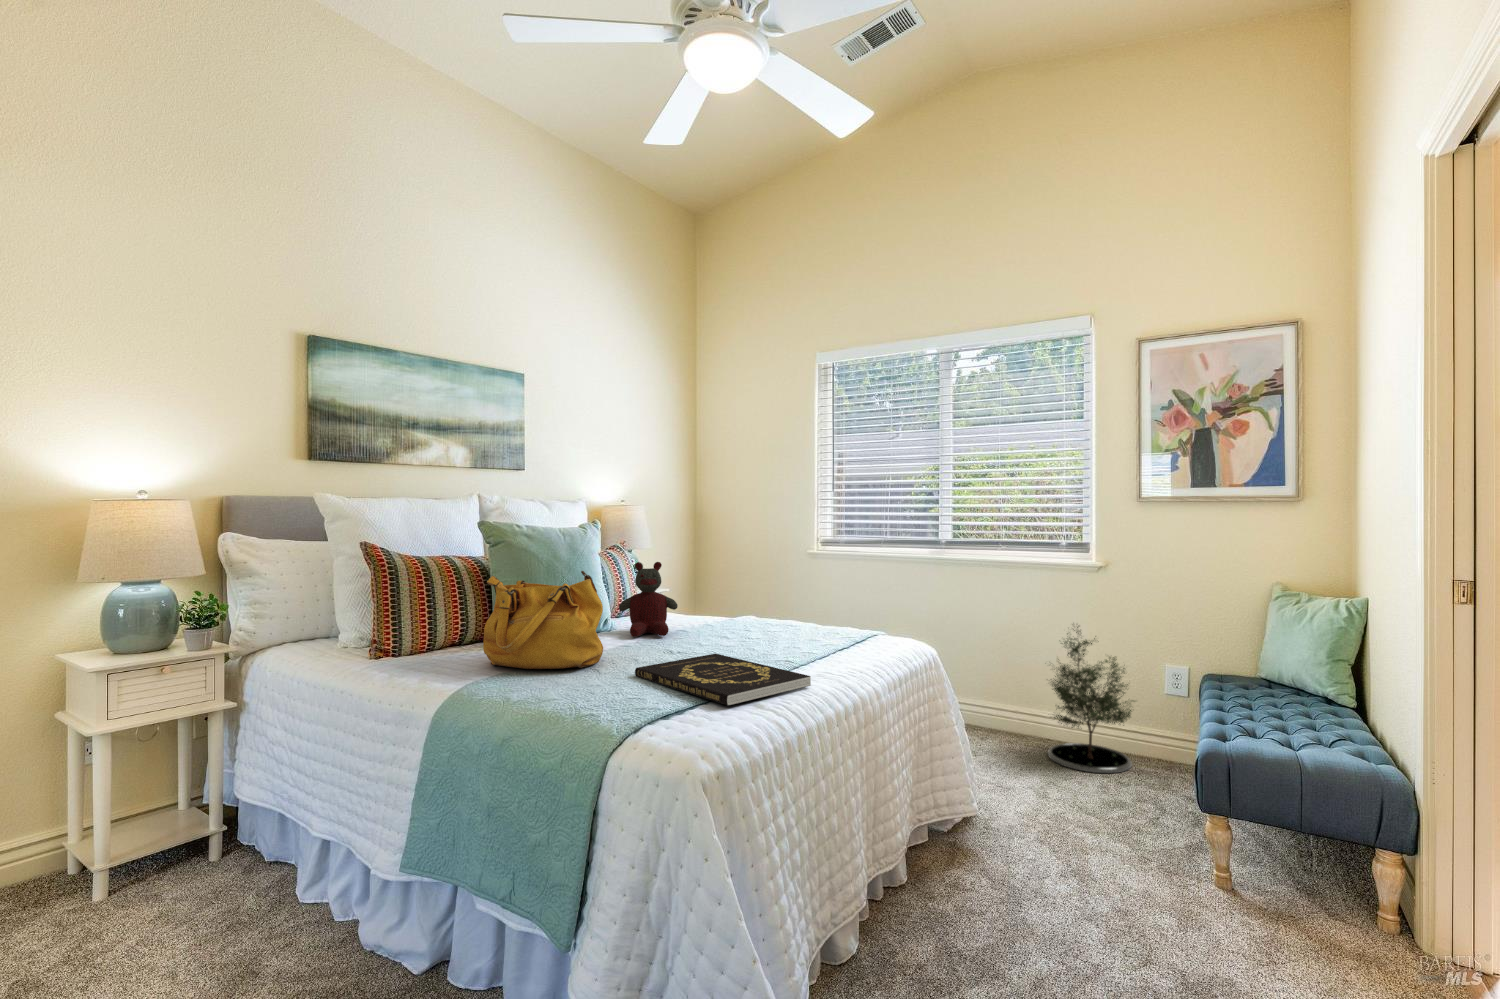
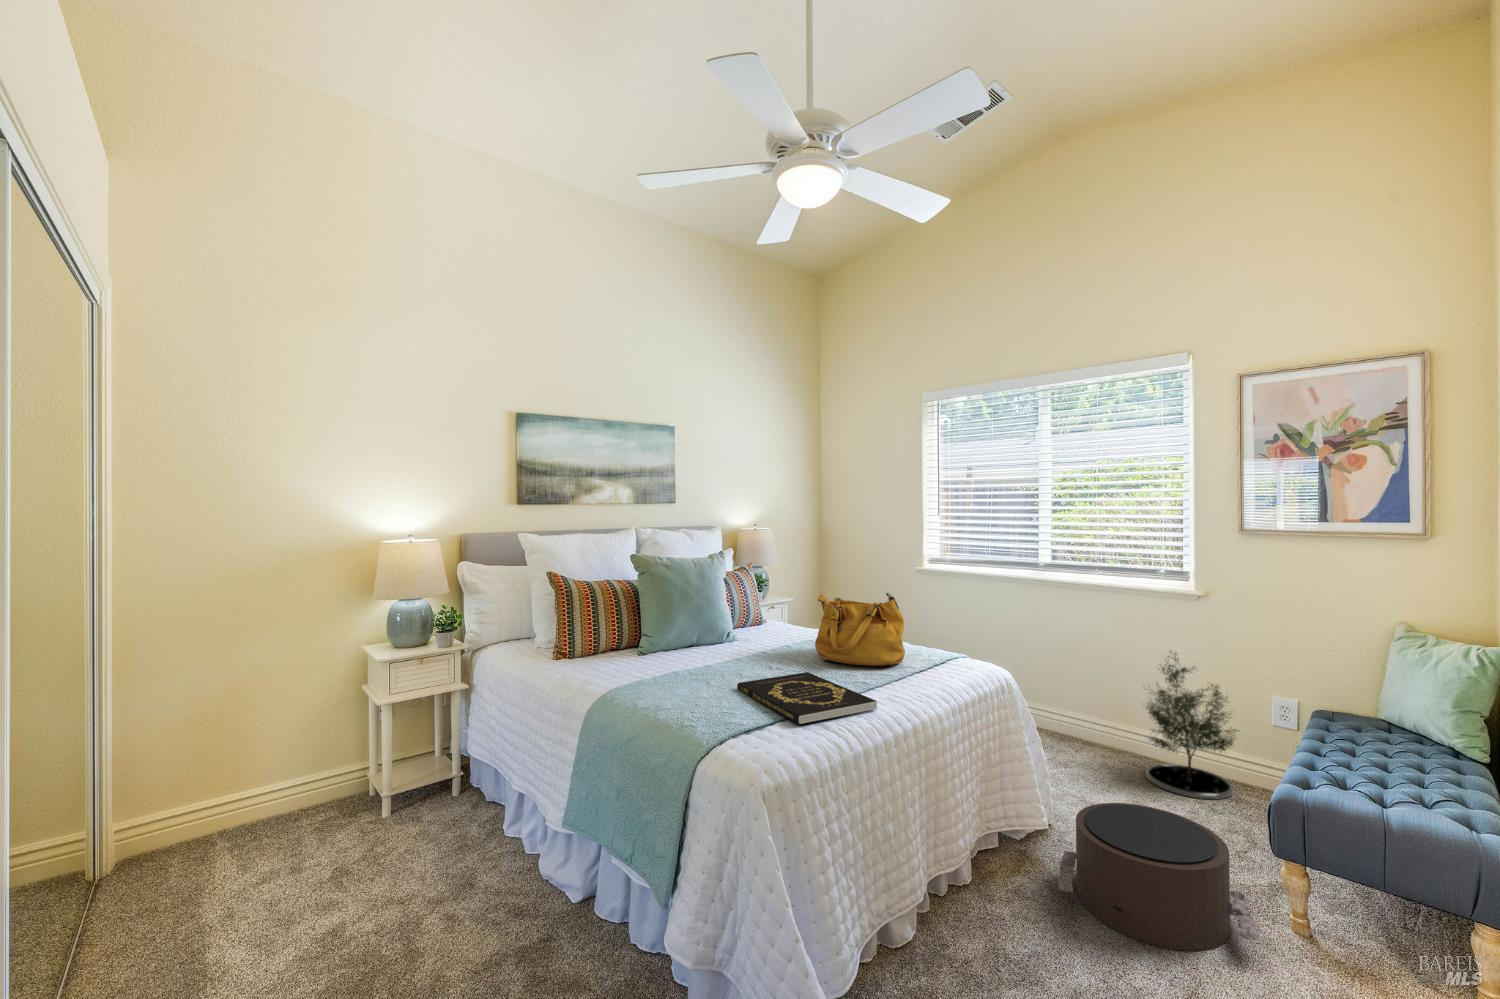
stuffed bear: present [619,562,678,637] -> none [739,589,787,651]
handbag: present [483,571,603,669] -> present [815,593,905,666]
pouf: none [994,778,1199,921] -> present [1058,803,1259,951]

